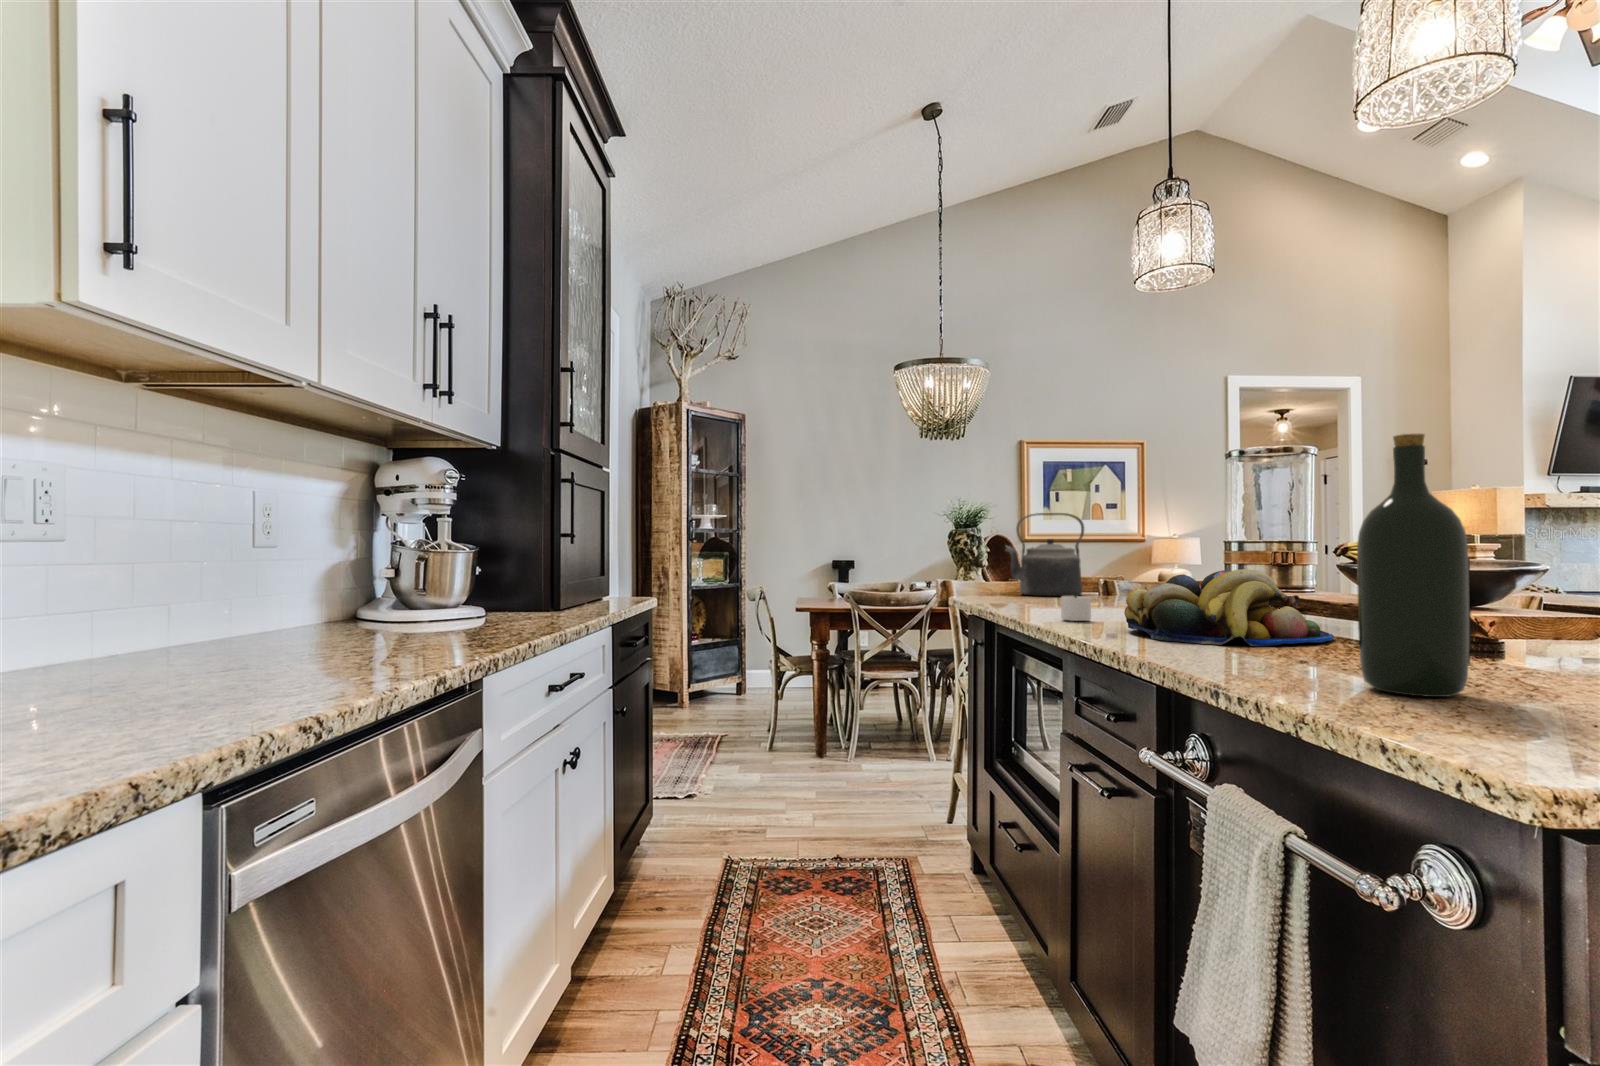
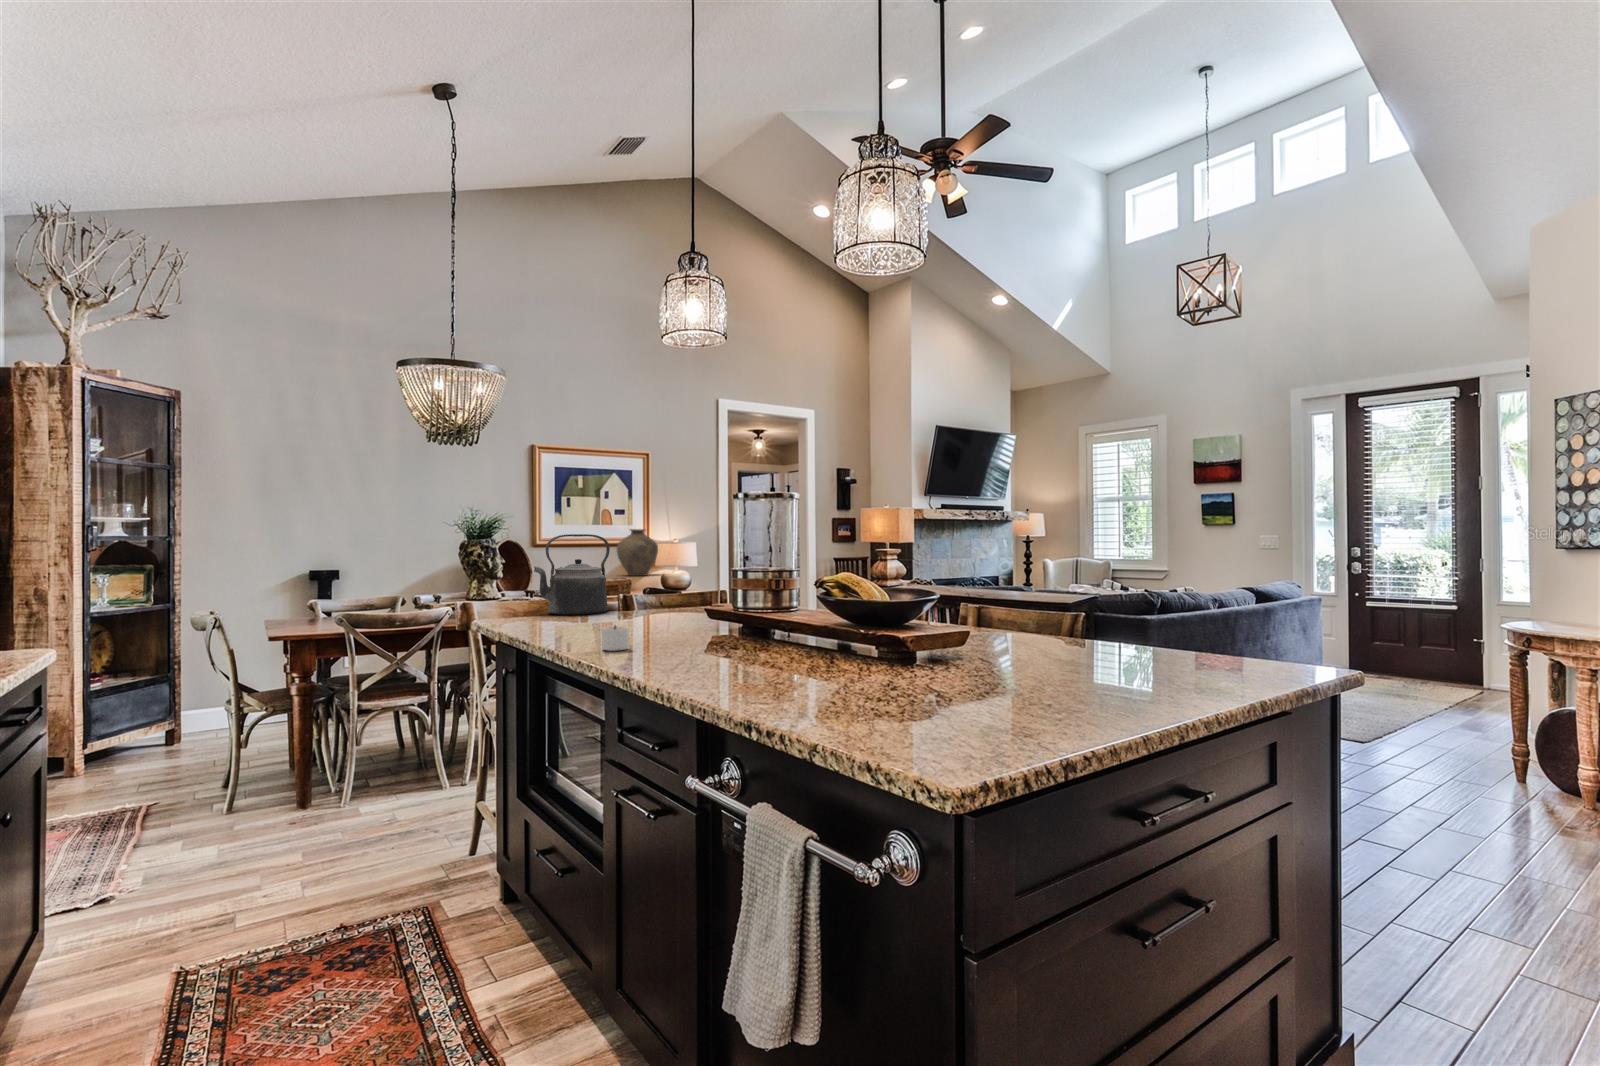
wine bottle: present [1357,434,1471,697] -> none [841,527,904,714]
vase: none [1106,522,1154,573] -> present [617,529,658,576]
fruit bowl: present [1124,569,1334,646] -> none [661,602,812,672]

